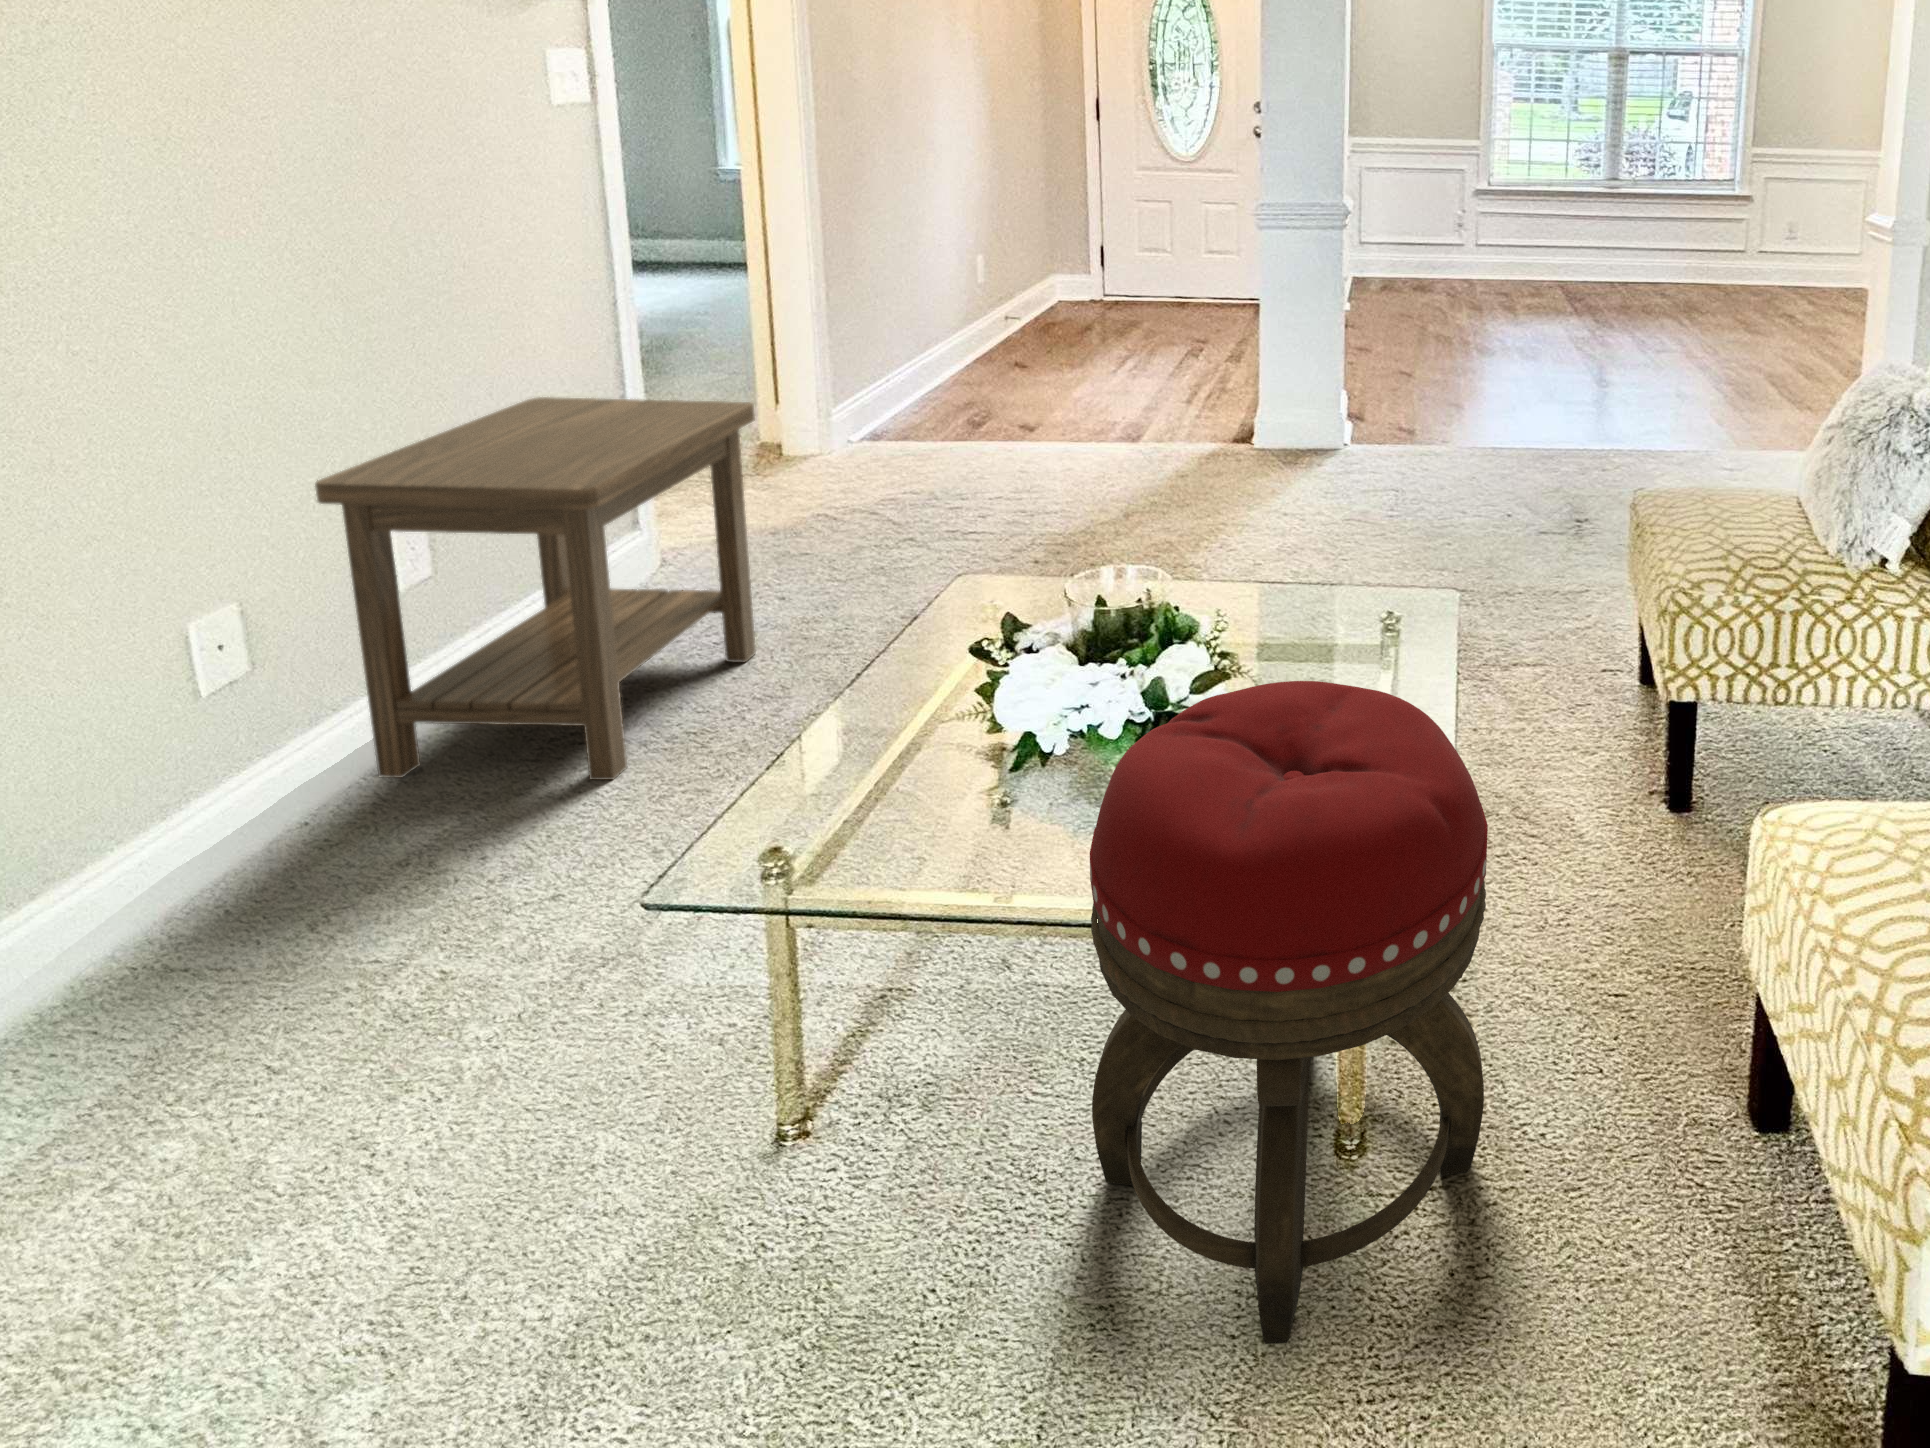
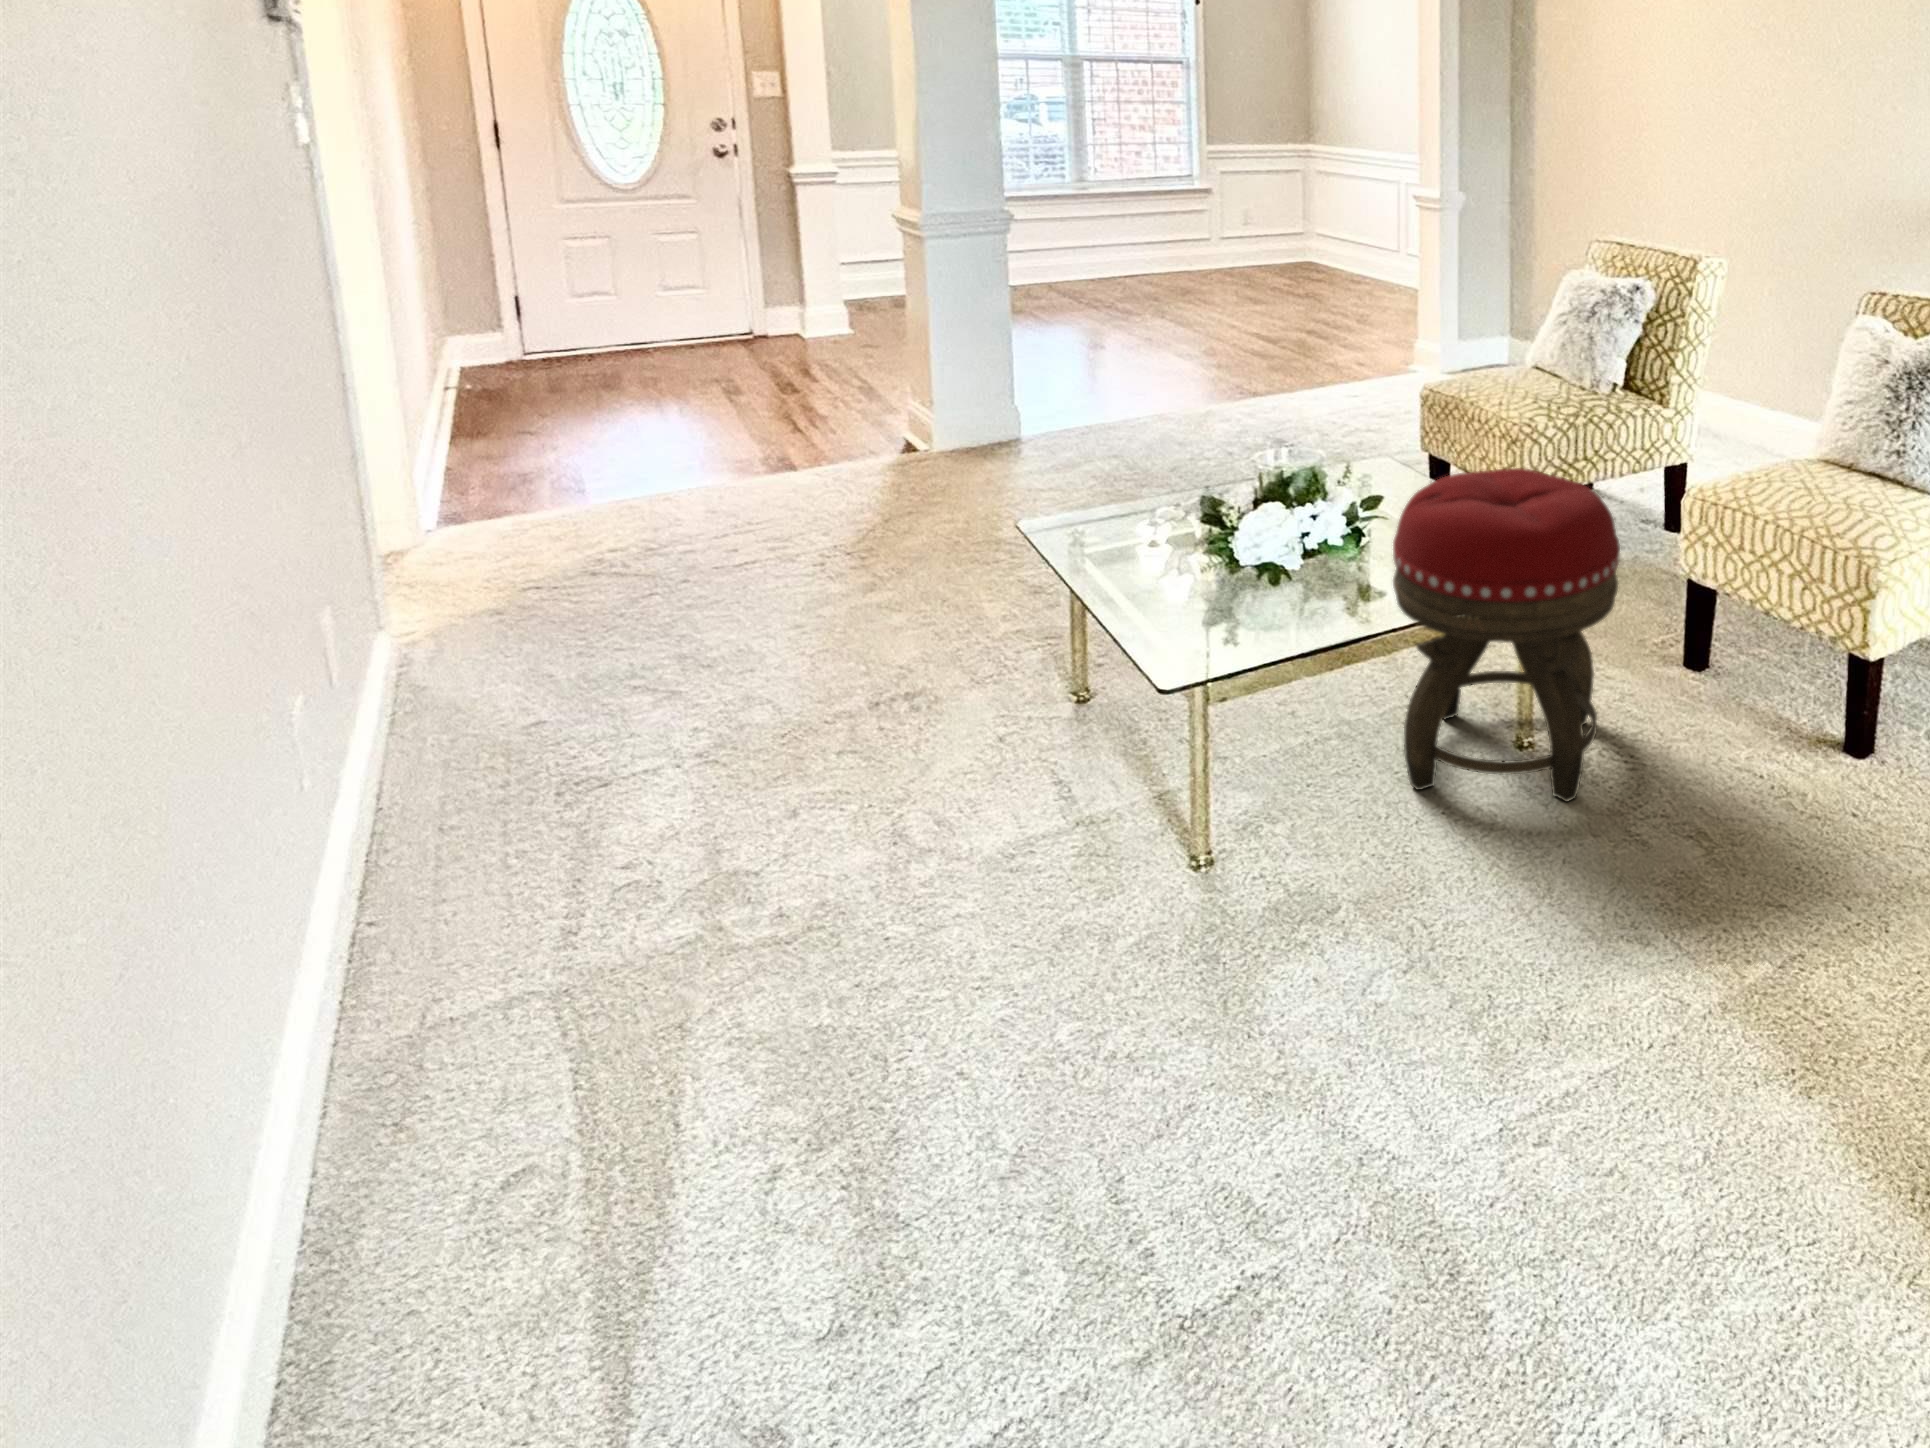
side table: present [315,397,756,780] -> none [363,430,703,845]

